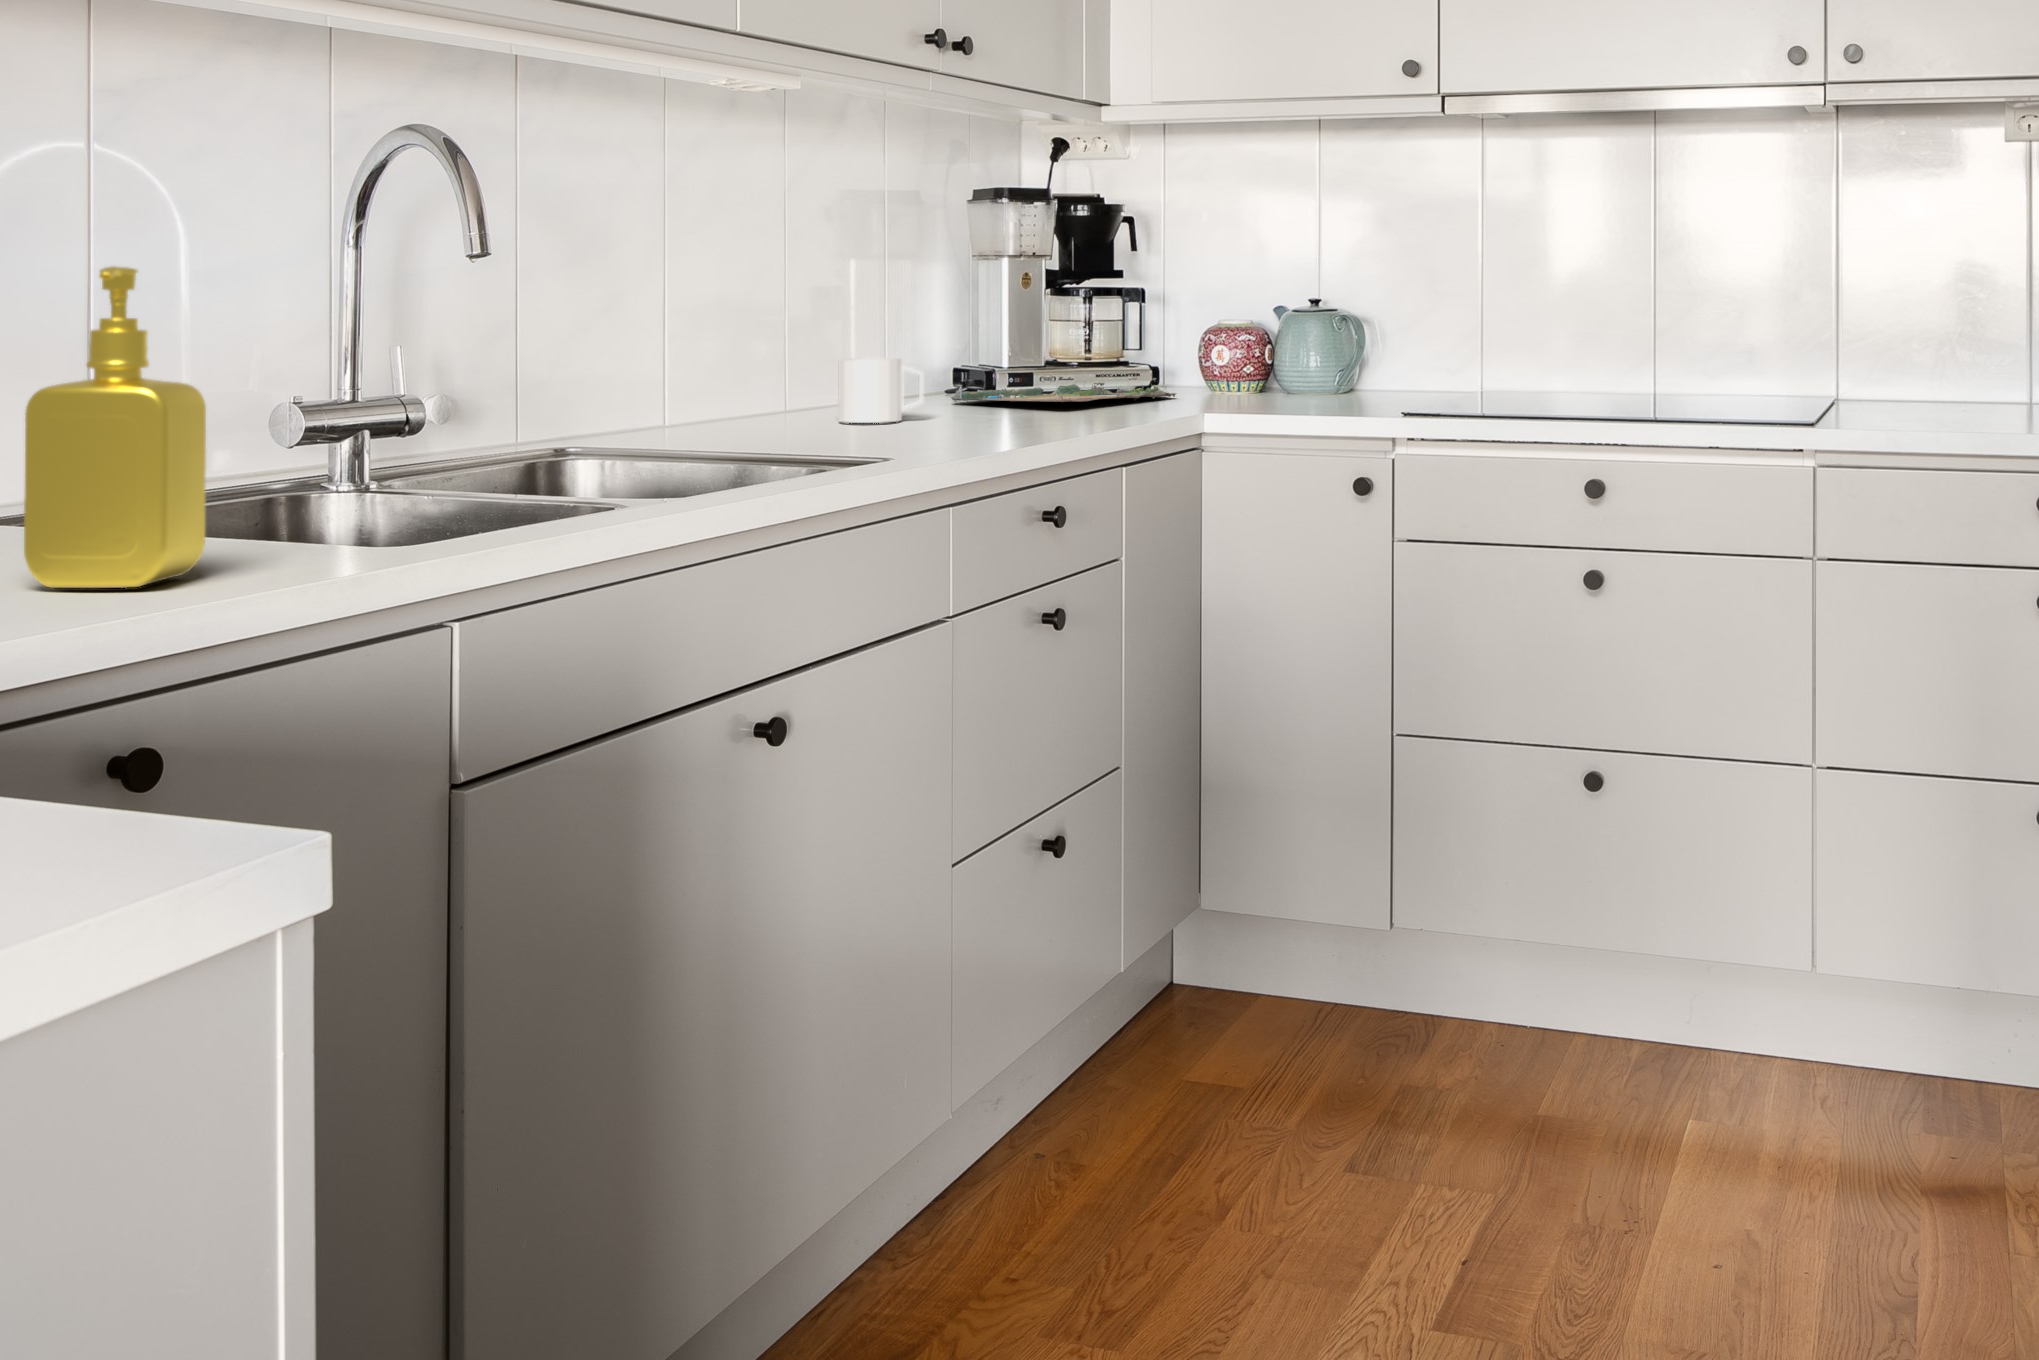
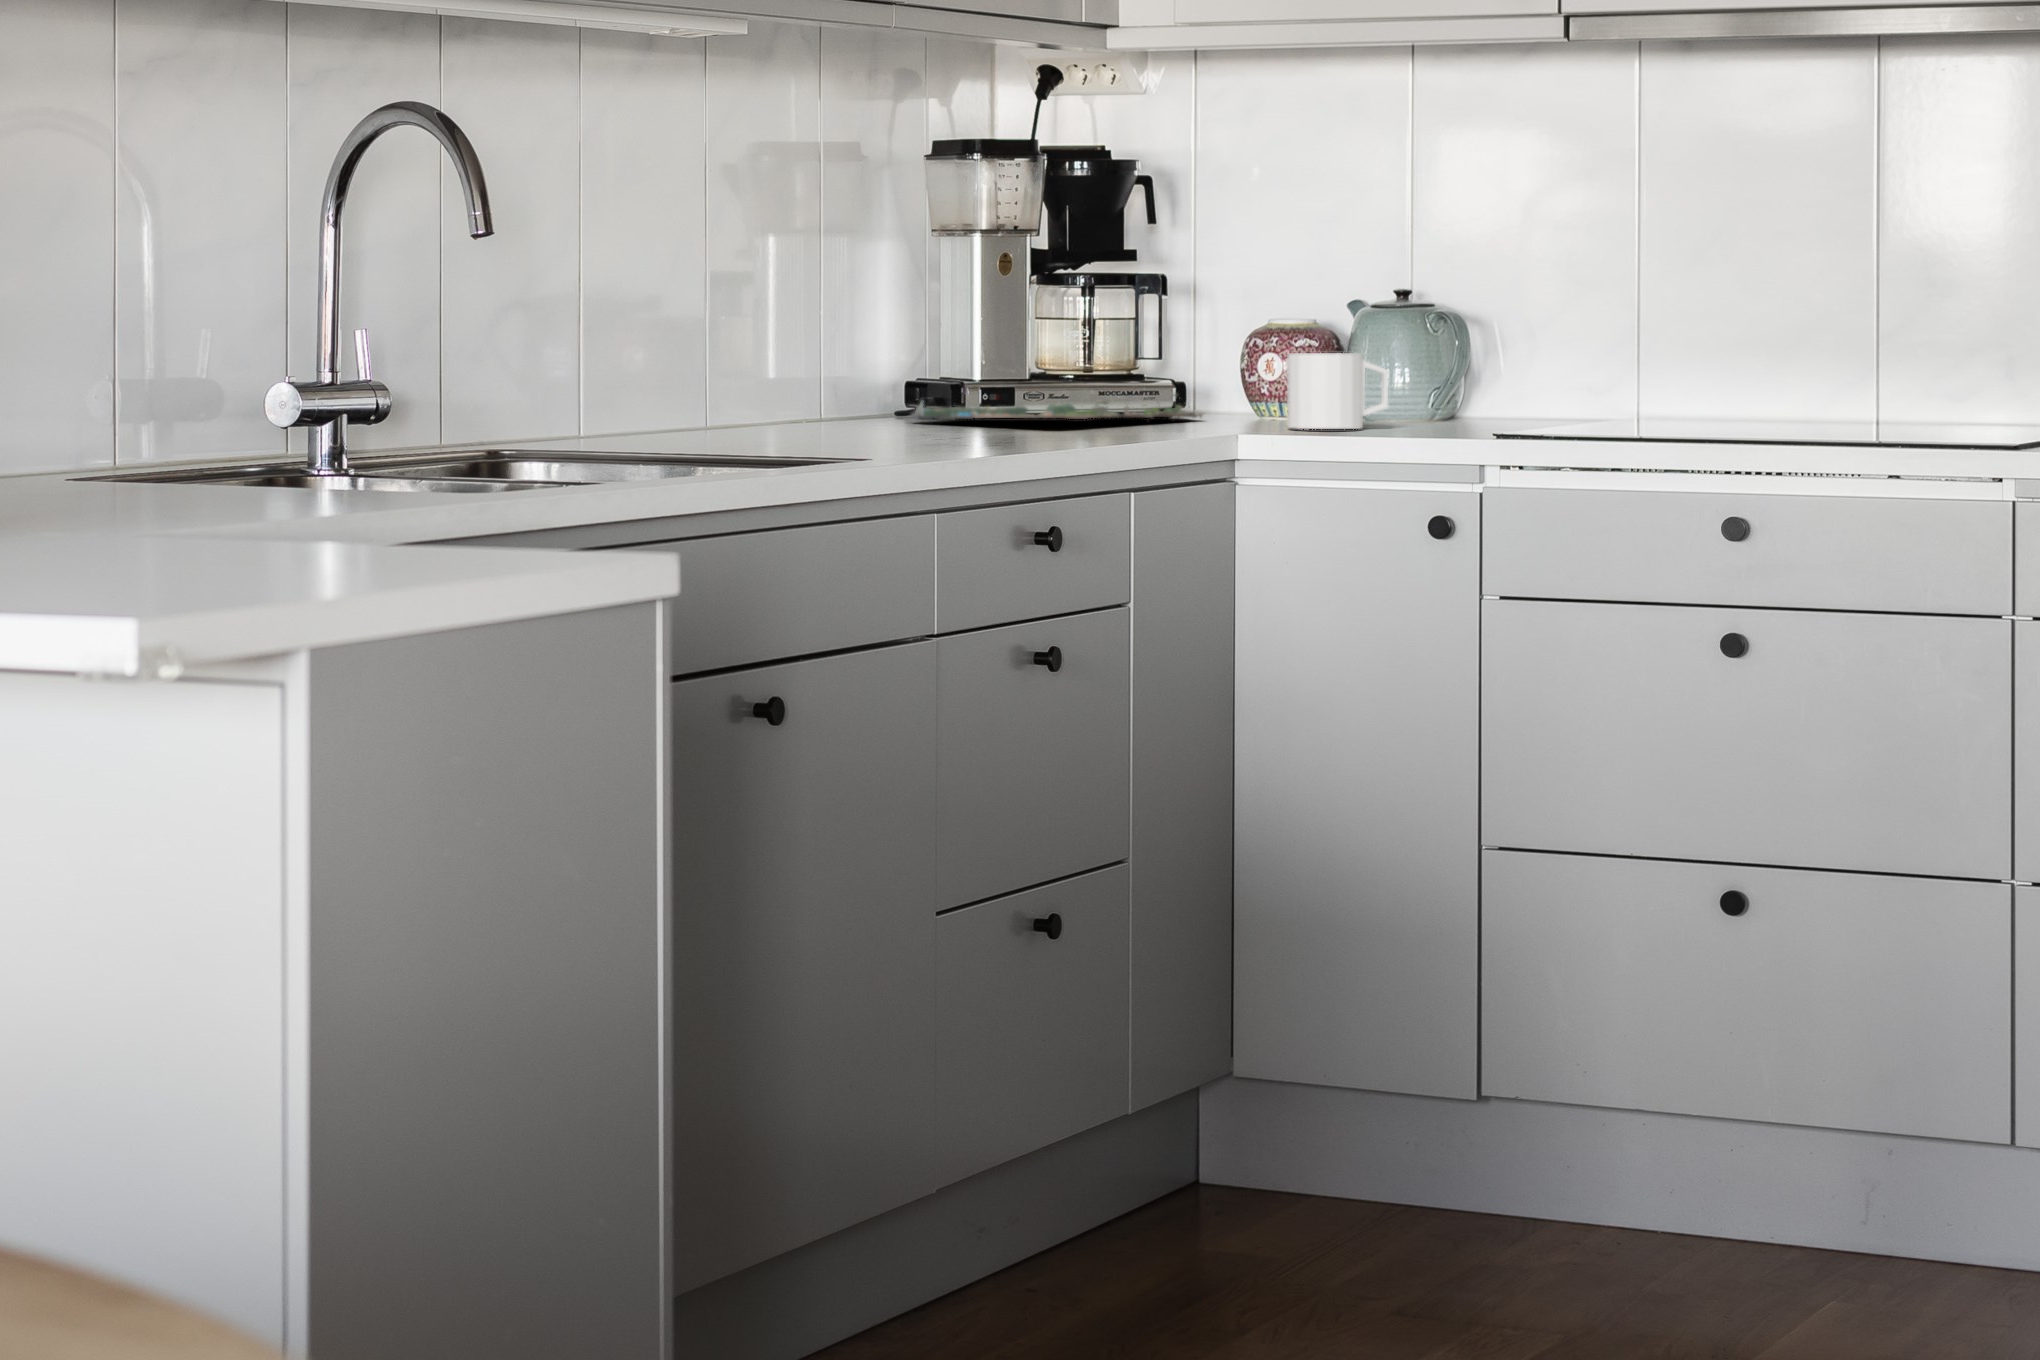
soap dispenser: present [24,266,206,588] -> none [219,246,342,506]
mug: present [838,358,923,423] -> present [1287,353,1388,429]

